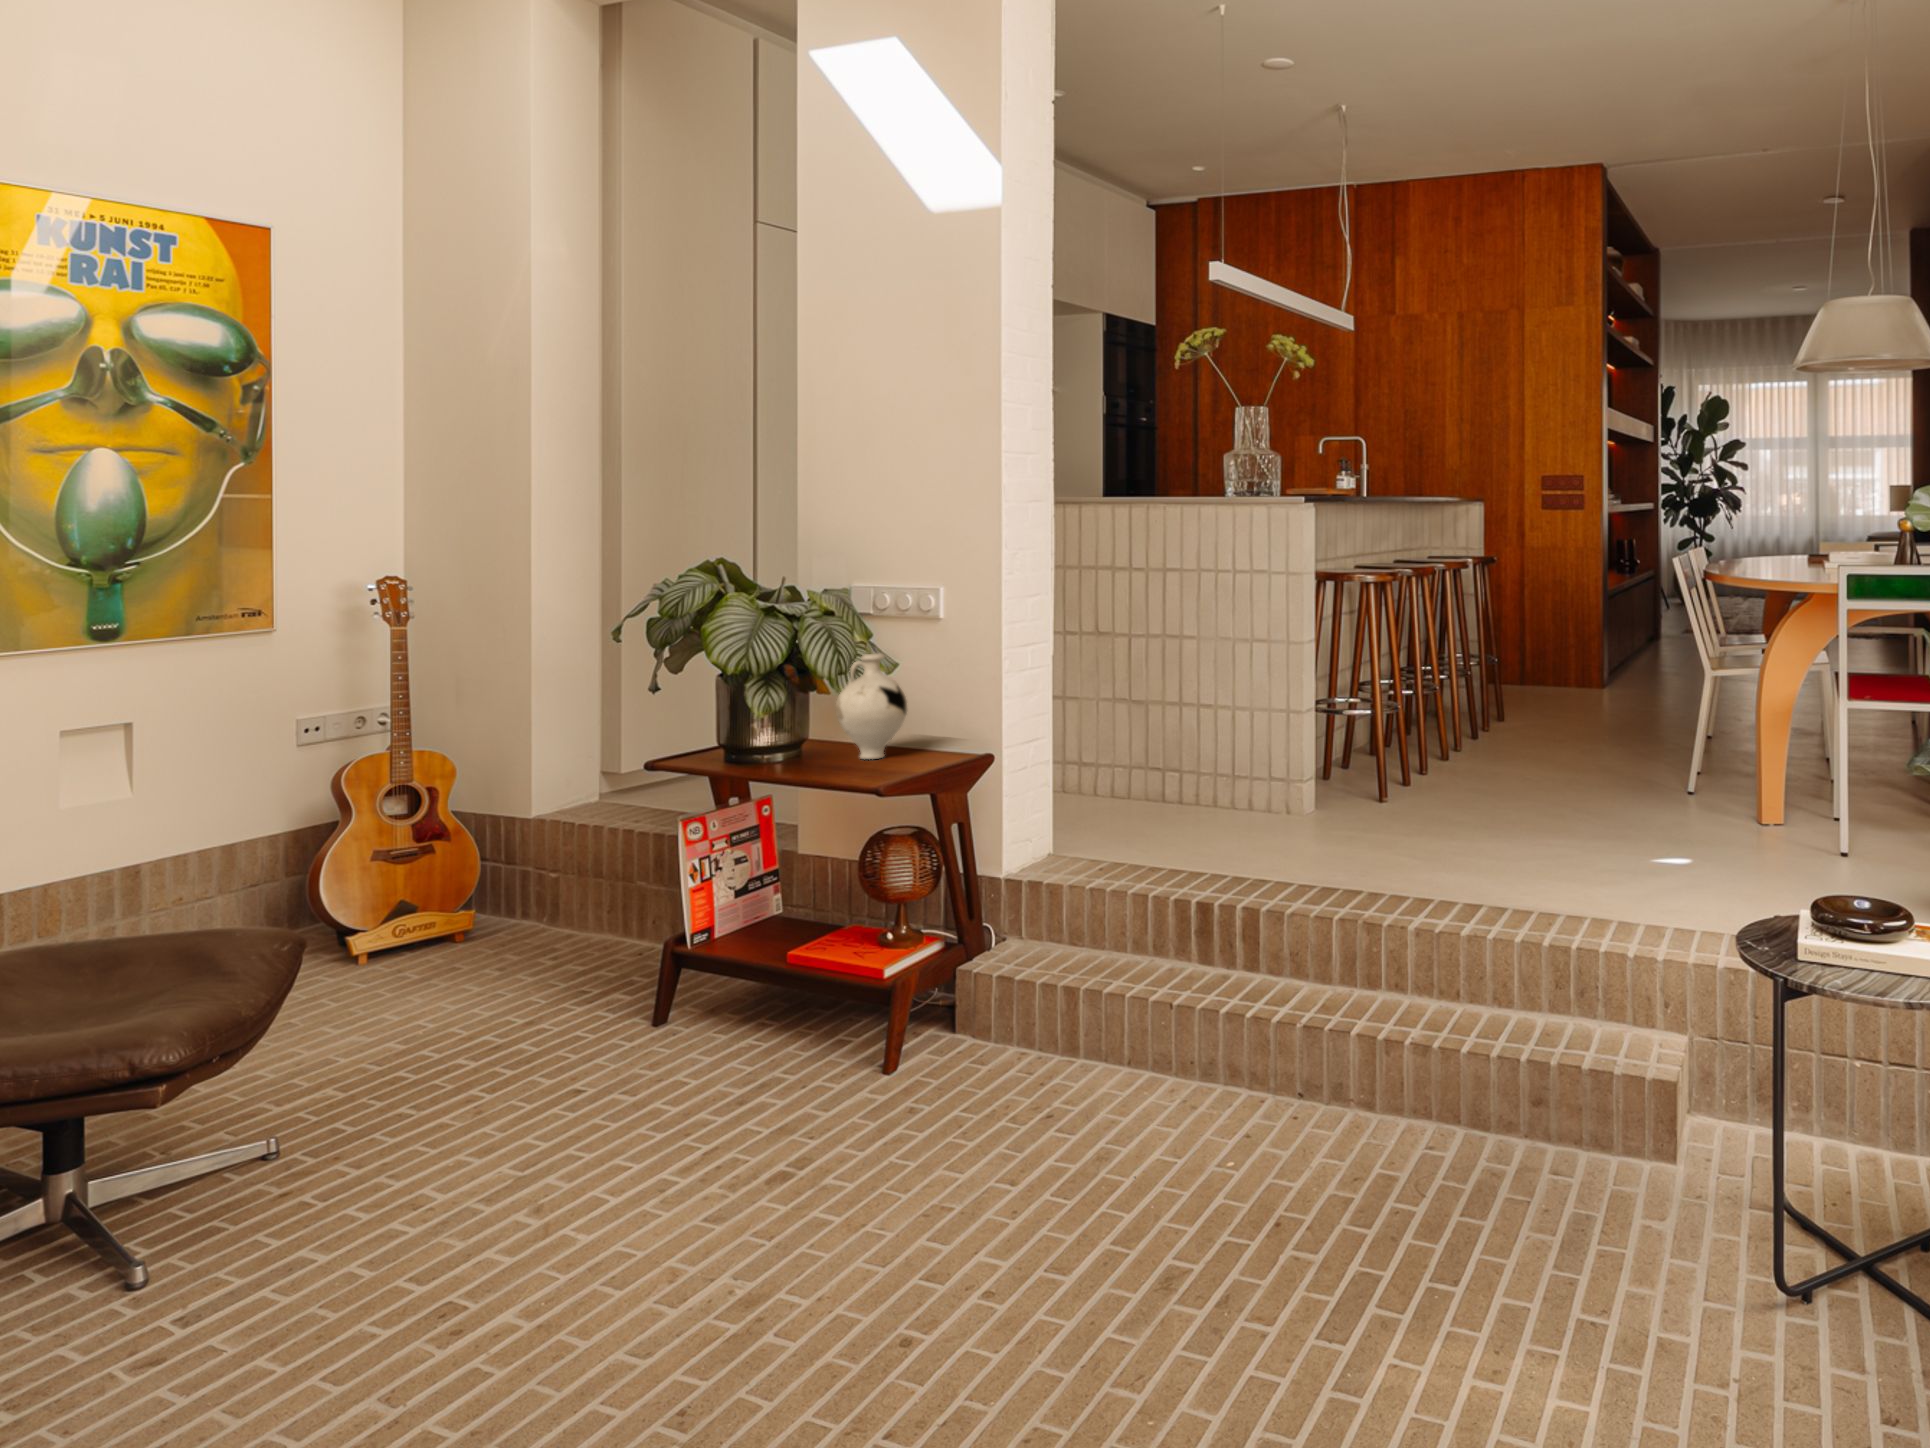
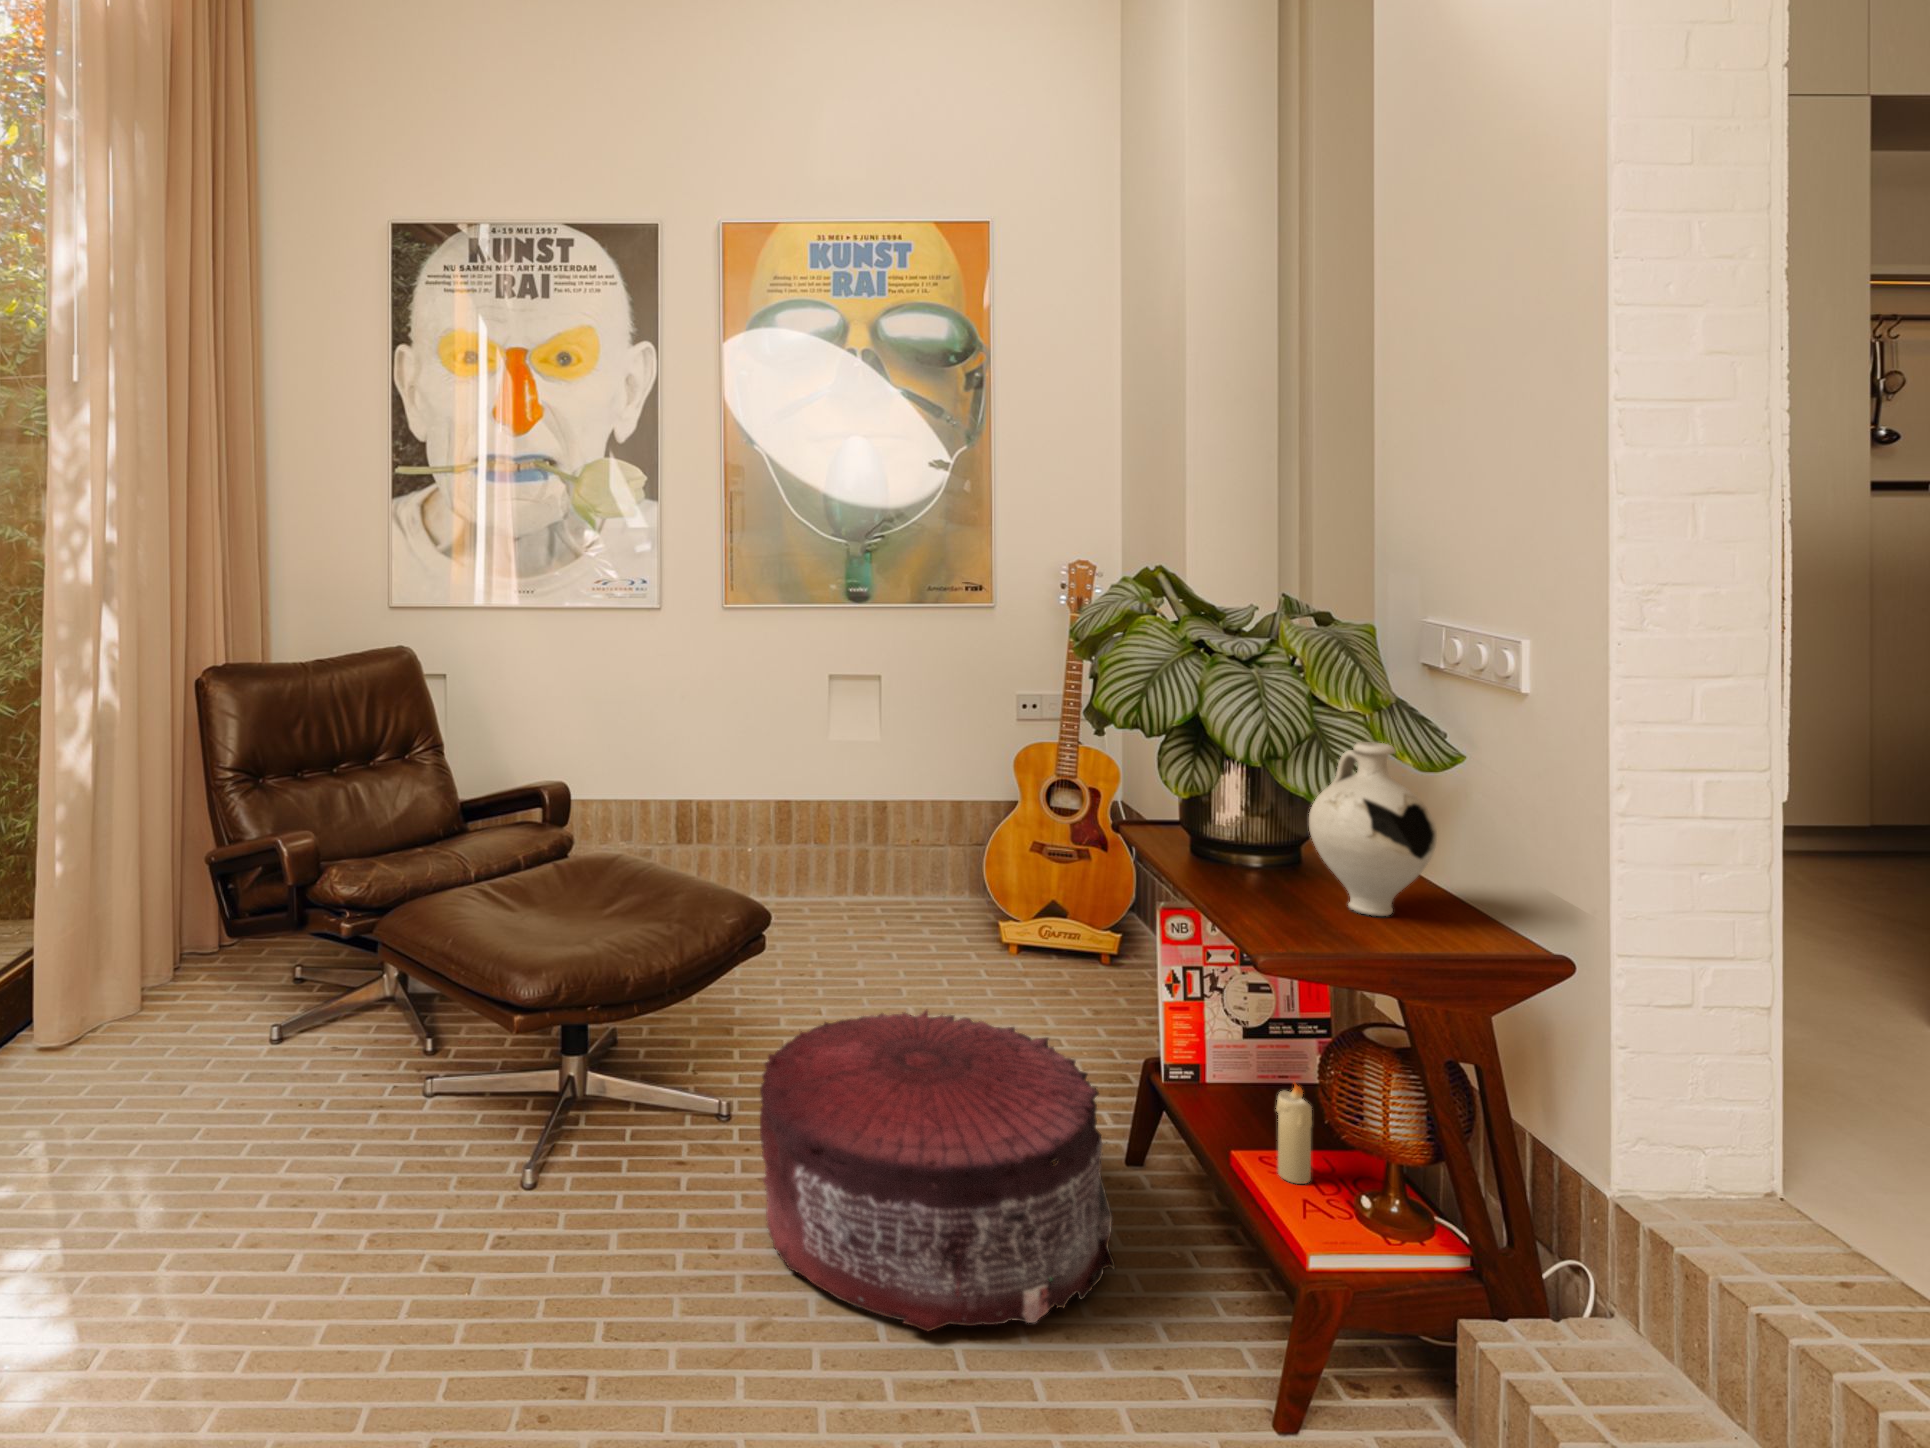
candle: none [820,881,843,947] -> present [1276,1082,1312,1184]
pouf: none [410,938,733,1184] -> present [760,1010,1115,1331]

